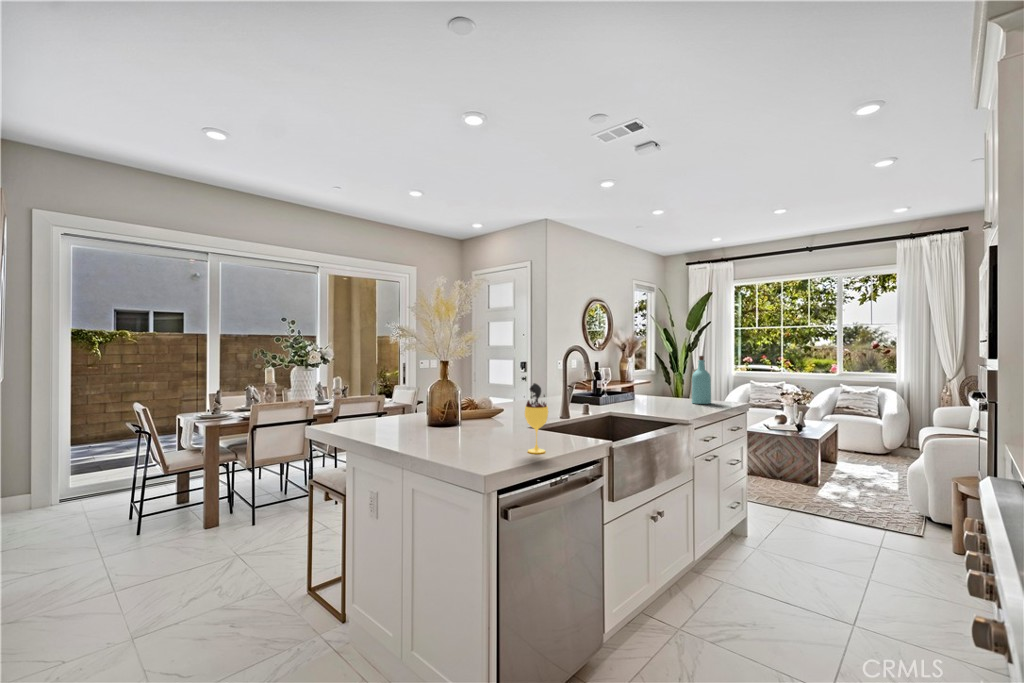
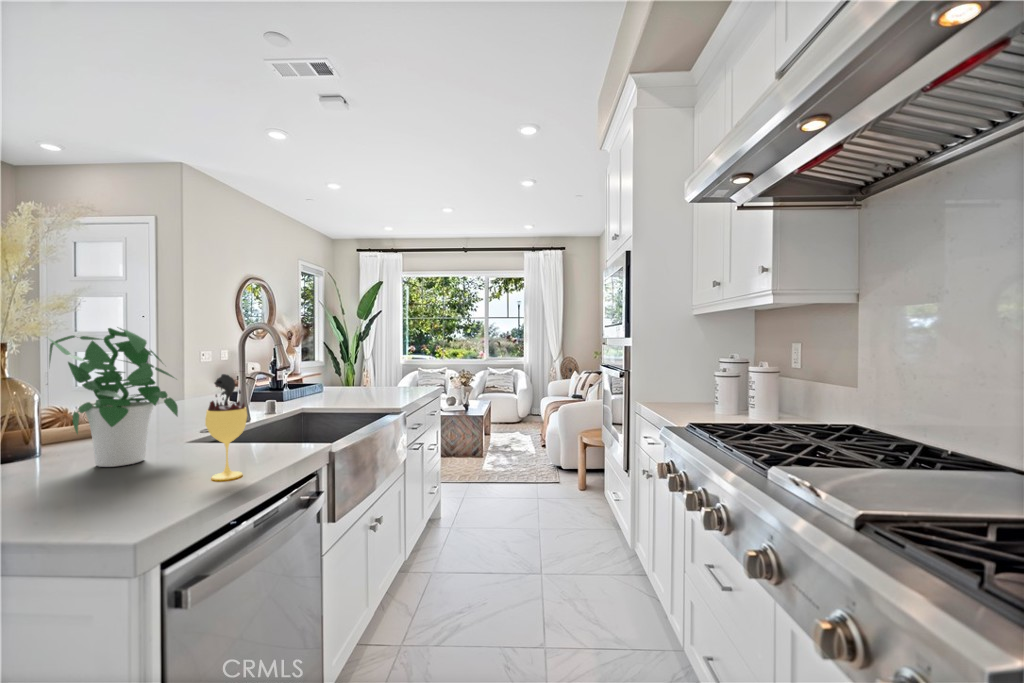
potted plant: none [456,351,518,436] -> present [49,328,178,467]
bottle: present [692,356,711,404] -> none [389,340,409,392]

